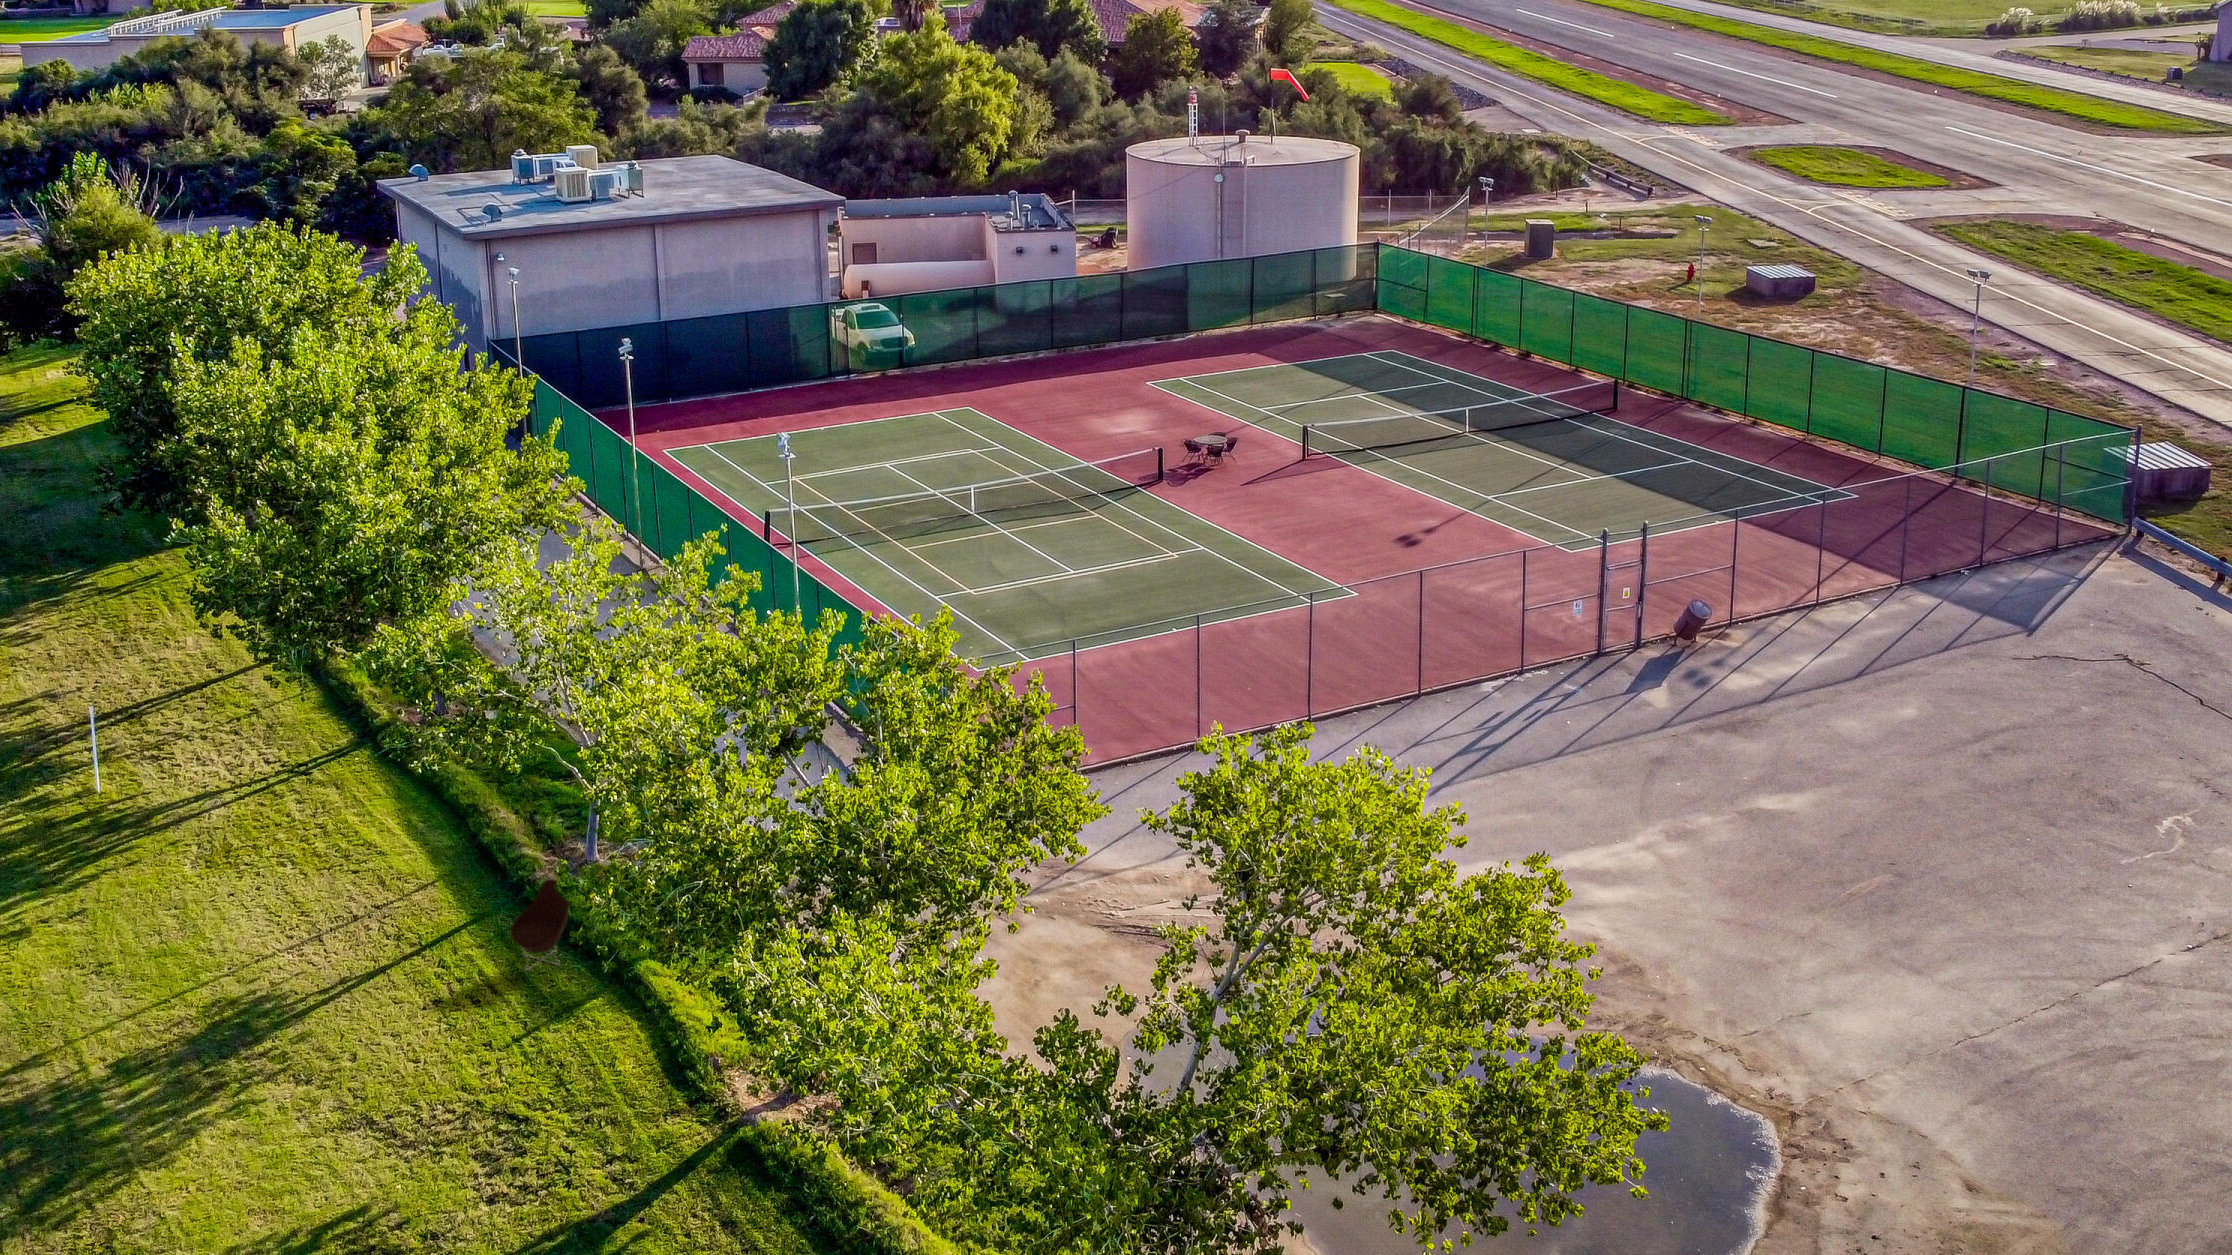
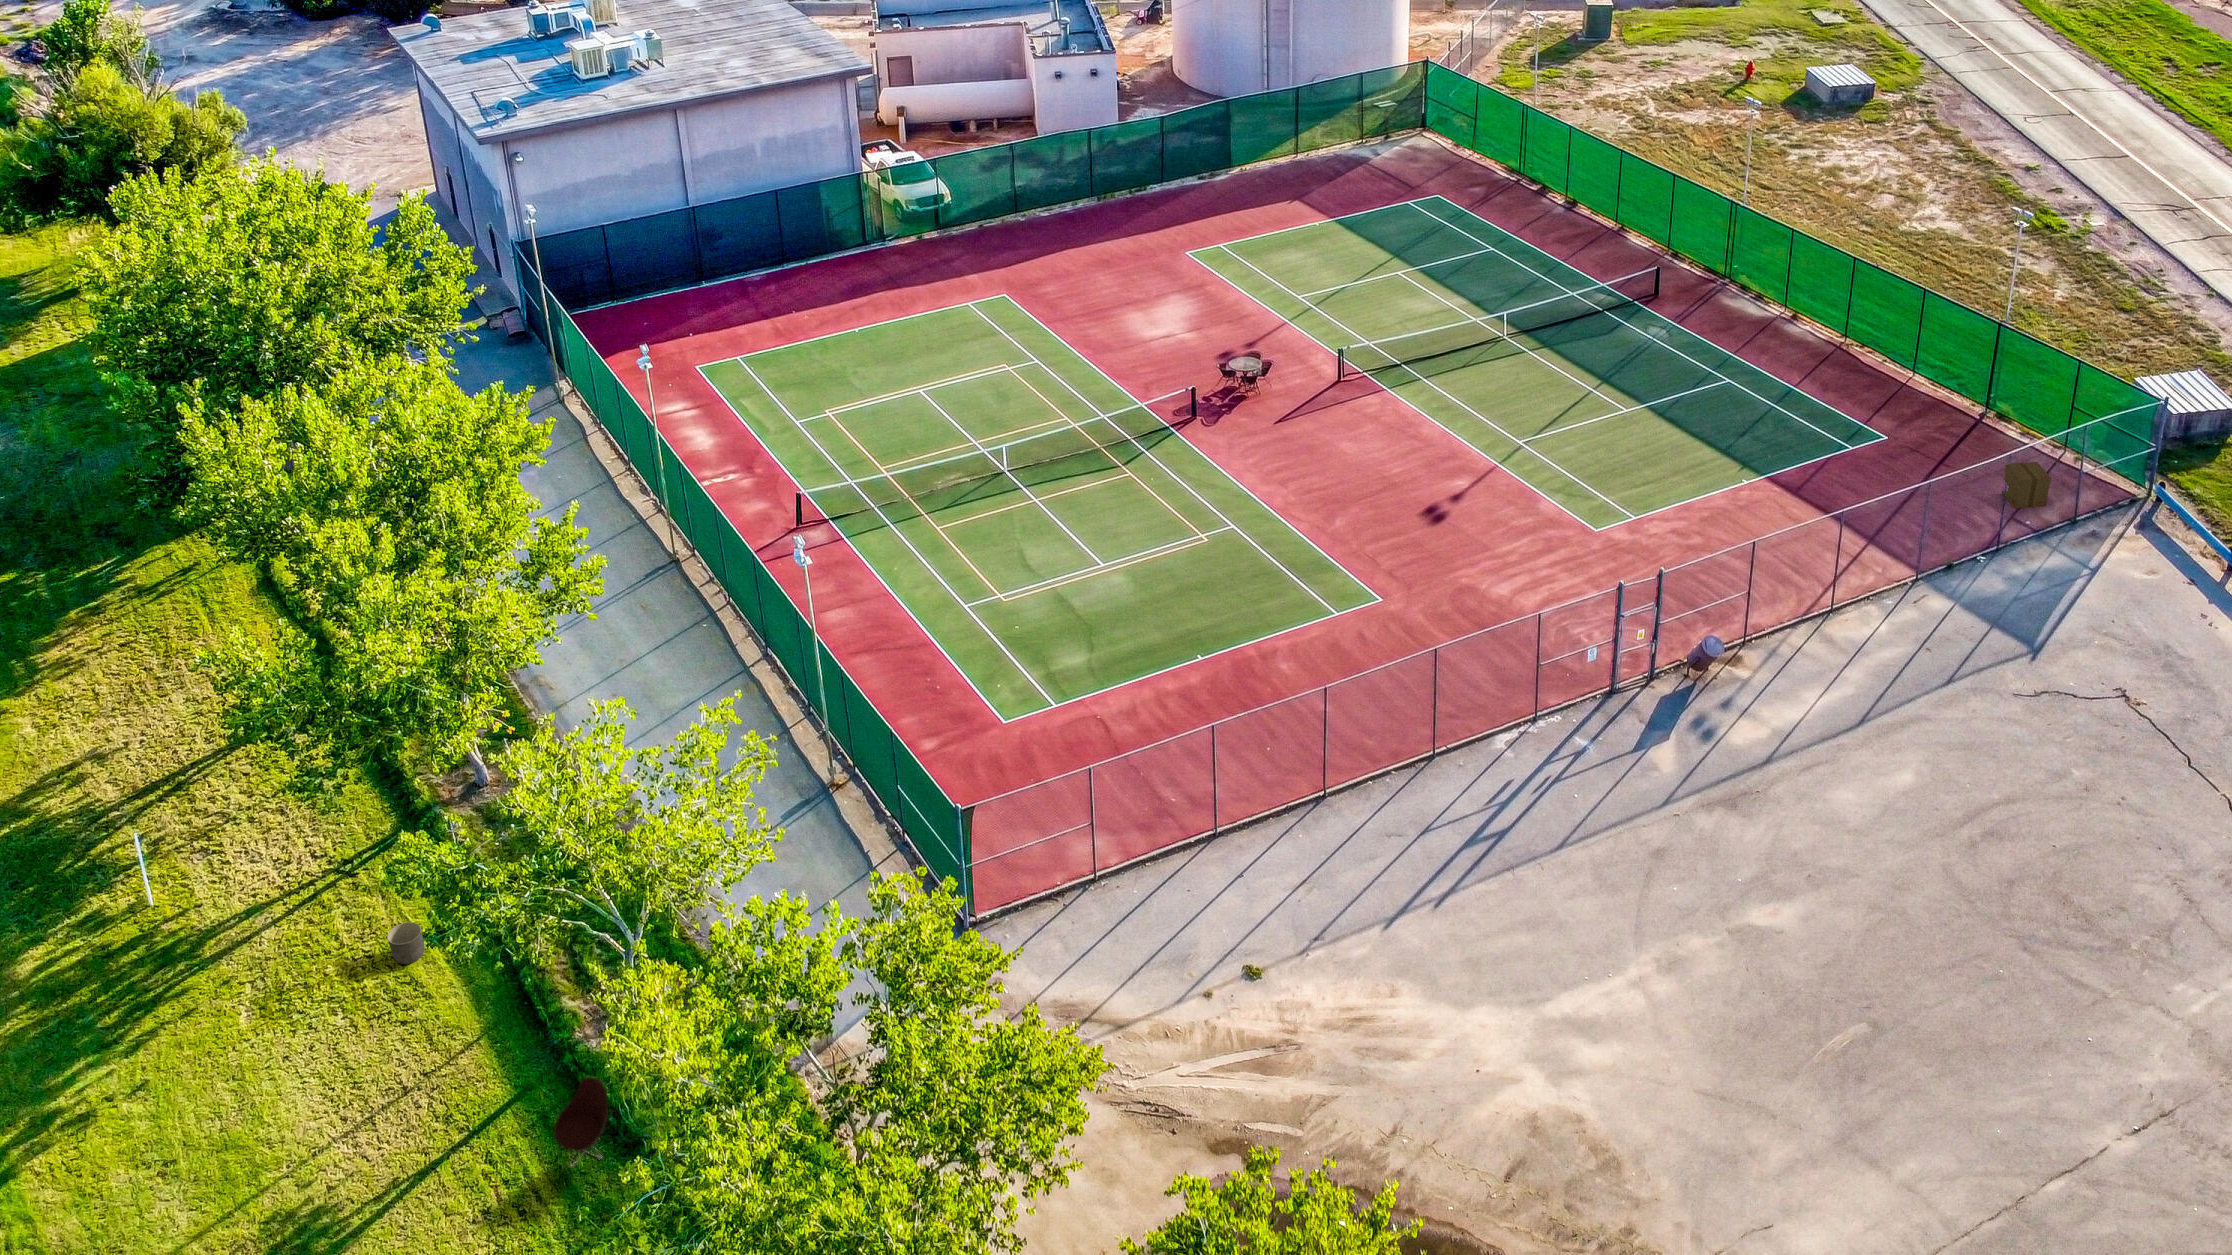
cardboard box: none [1982,497,2032,540] -> present [2002,462,2051,508]
planter: none [342,793,379,833] -> present [387,922,425,964]

